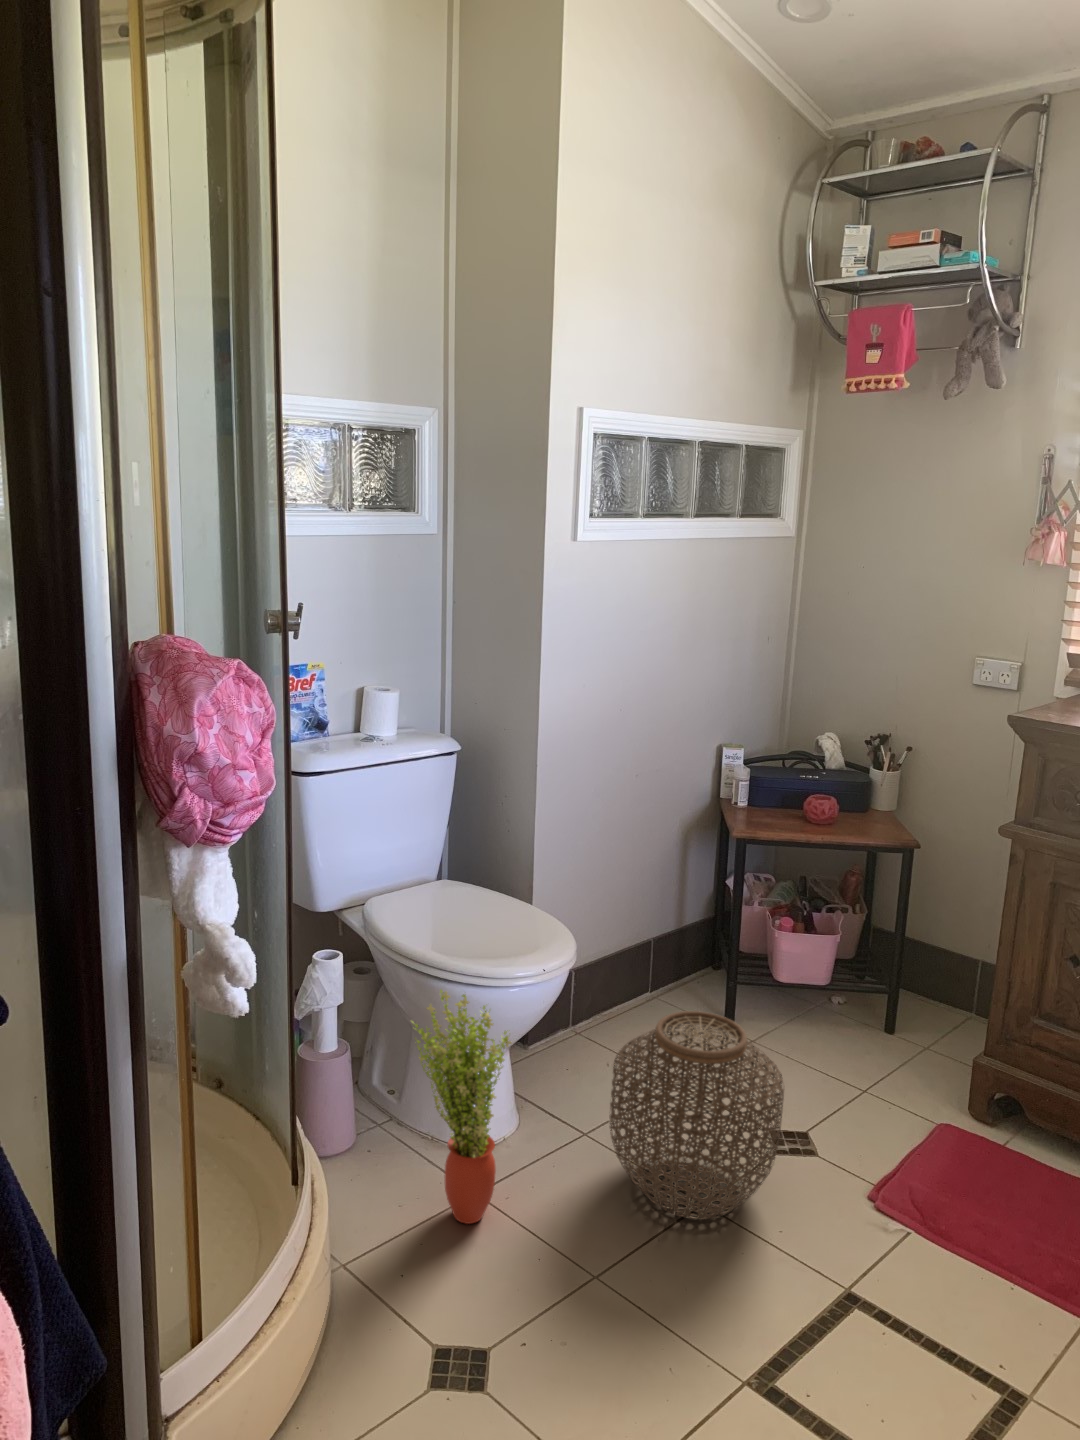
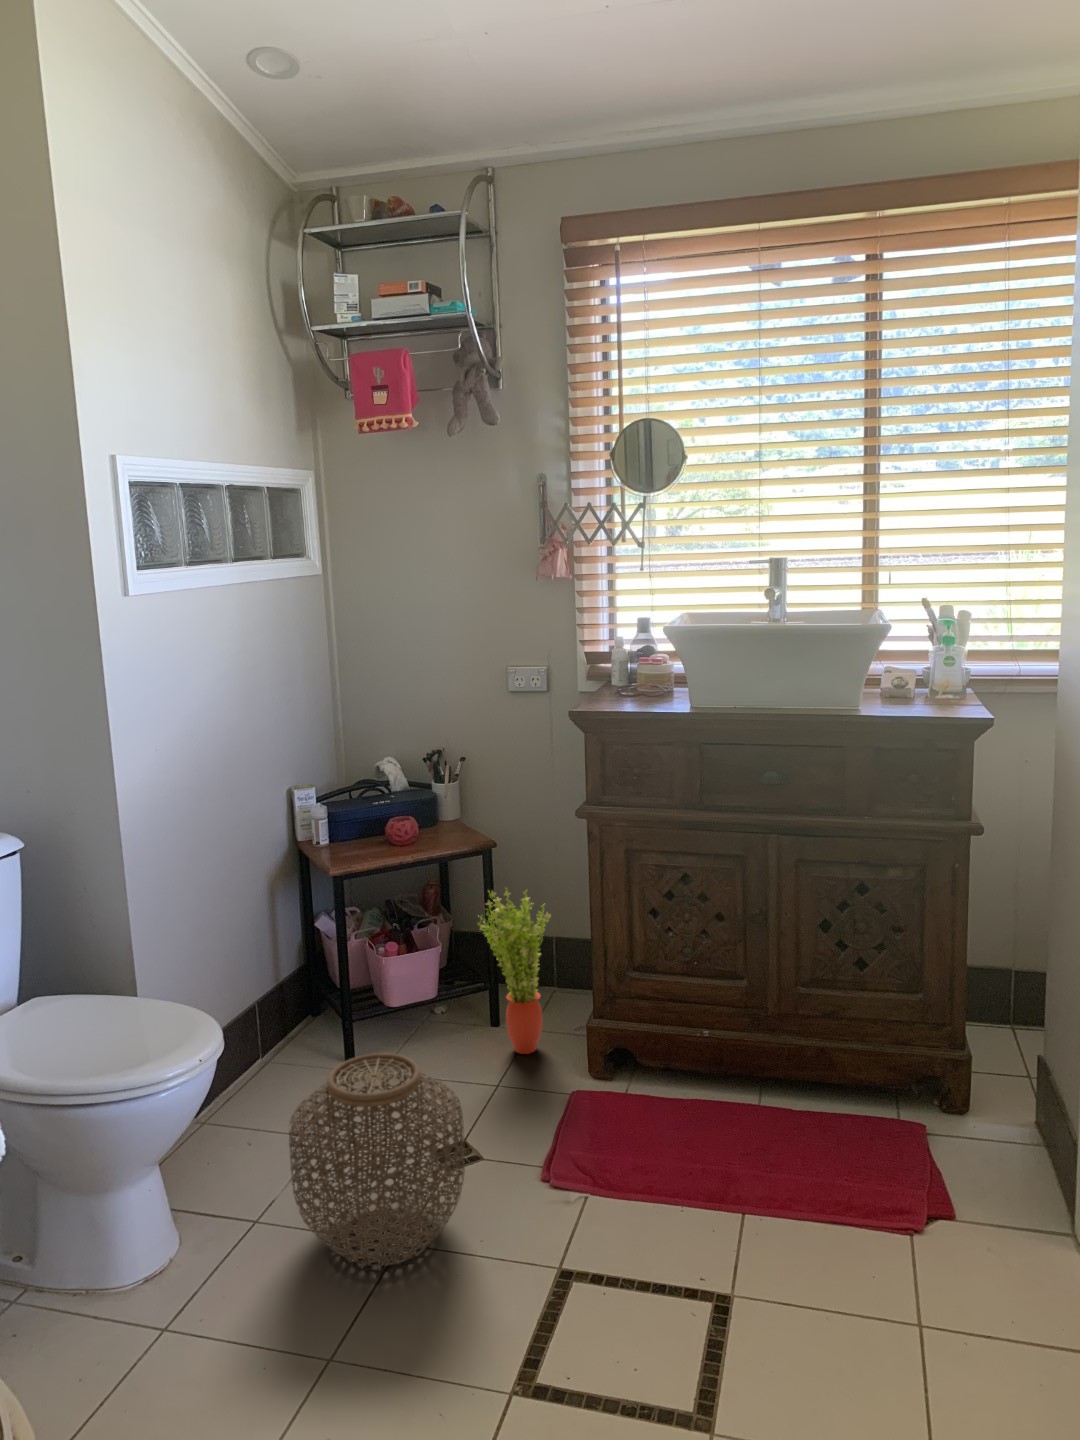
potted plant: present [415,990,511,1224] -> present [478,888,551,1054]

